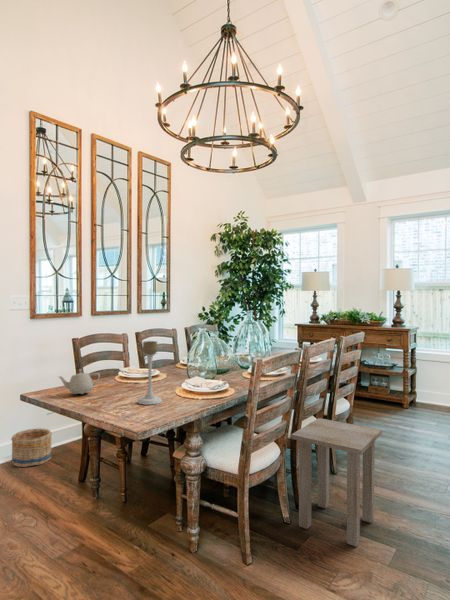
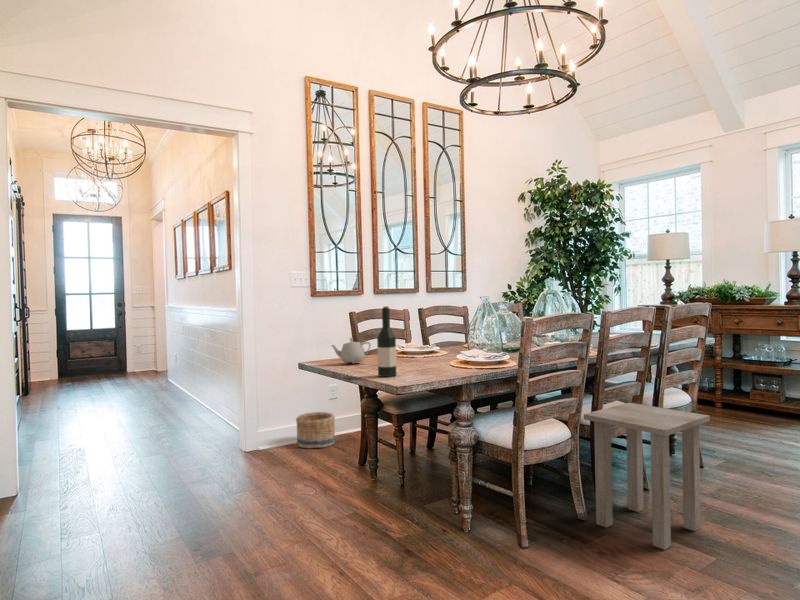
candle holder: present [137,341,162,405] -> none [404,304,430,370]
wine bottle: none [116,347,134,417] -> present [377,307,397,377]

